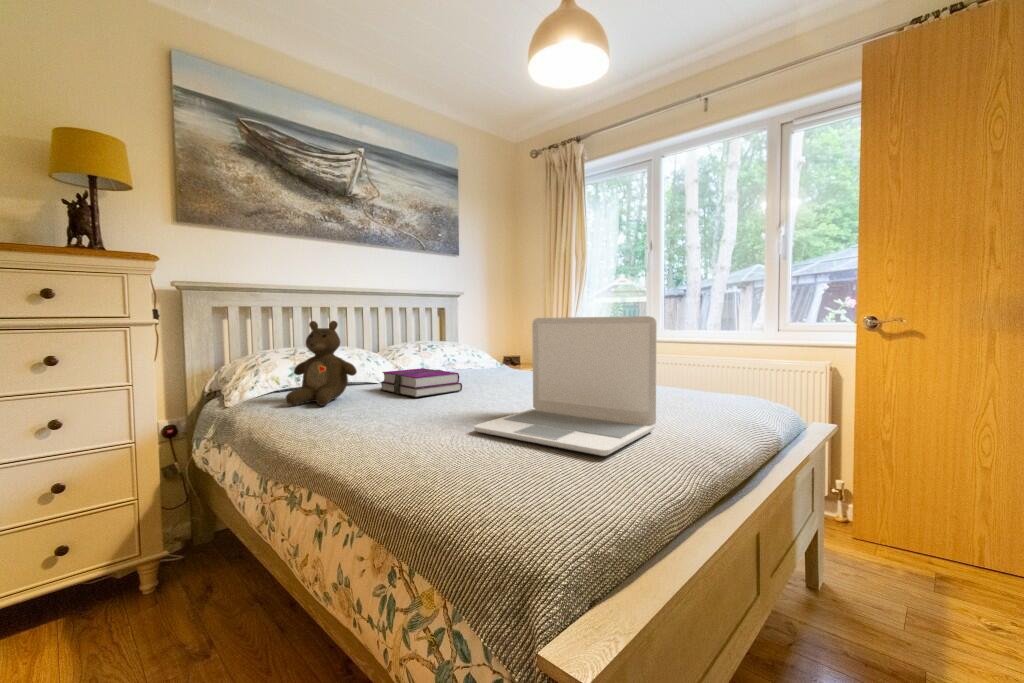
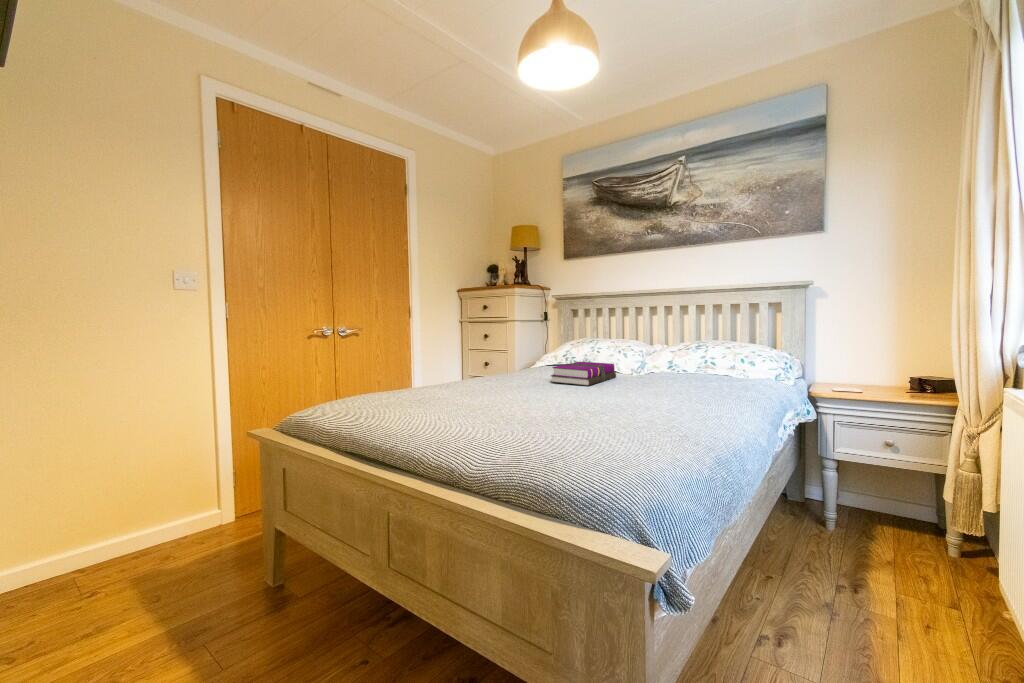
laptop: present [474,316,657,456] -> none [381,329,511,430]
teddy bear: present [285,321,357,406] -> none [516,322,549,376]

